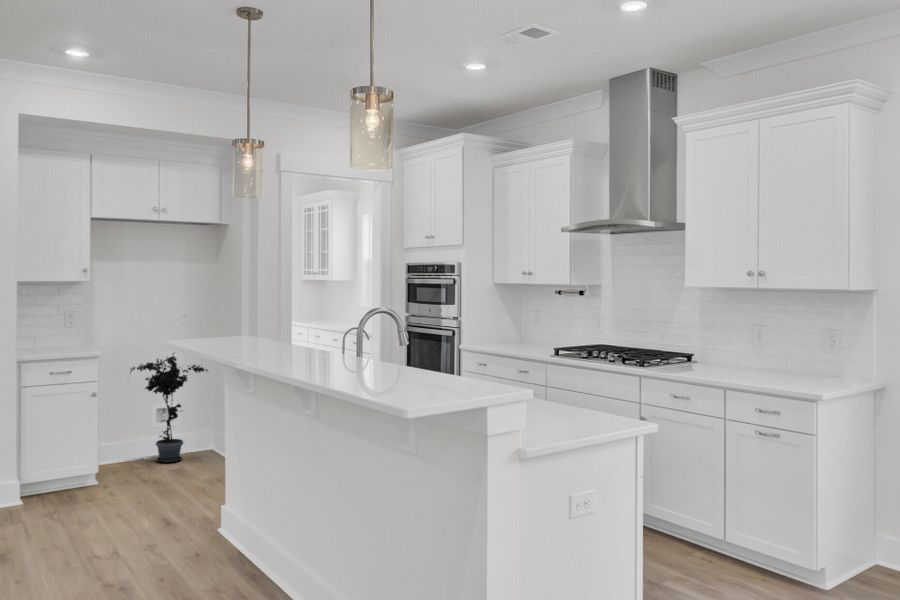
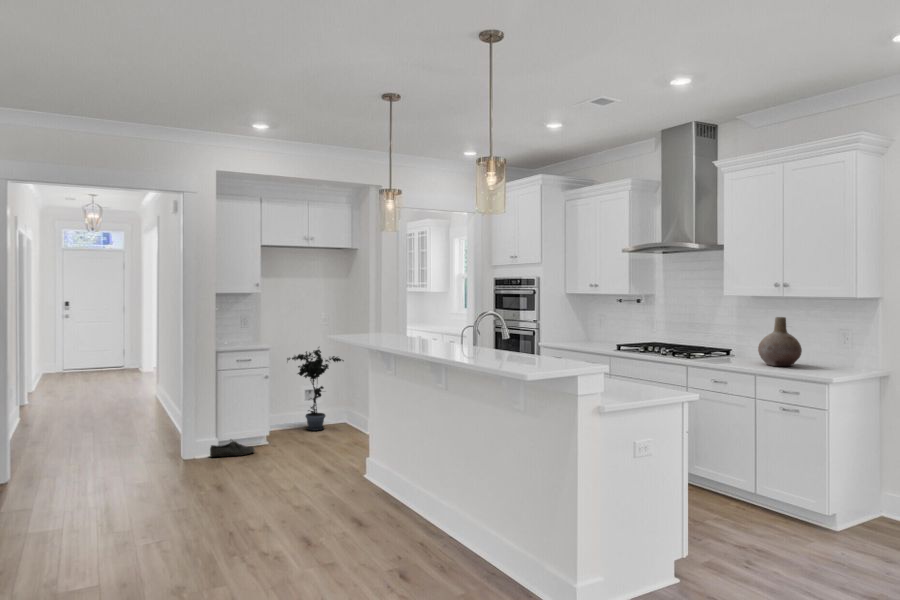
vase: none [728,314,781,377] -> present [758,317,802,366]
shoe: none [13,477,78,504] -> present [210,441,255,457]

